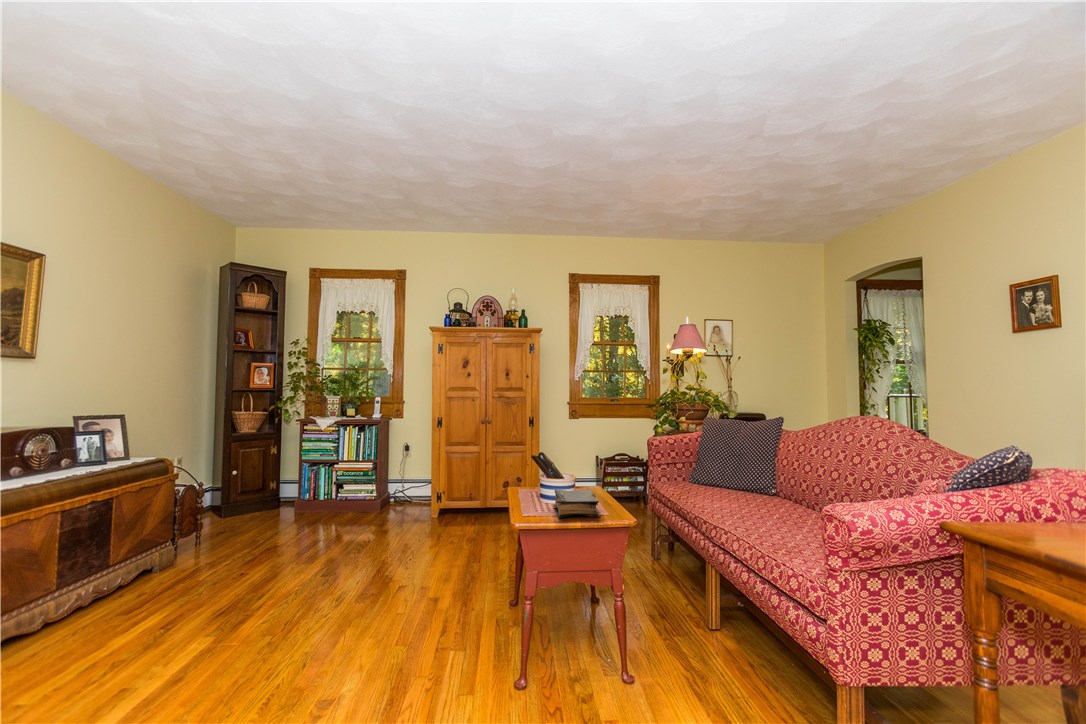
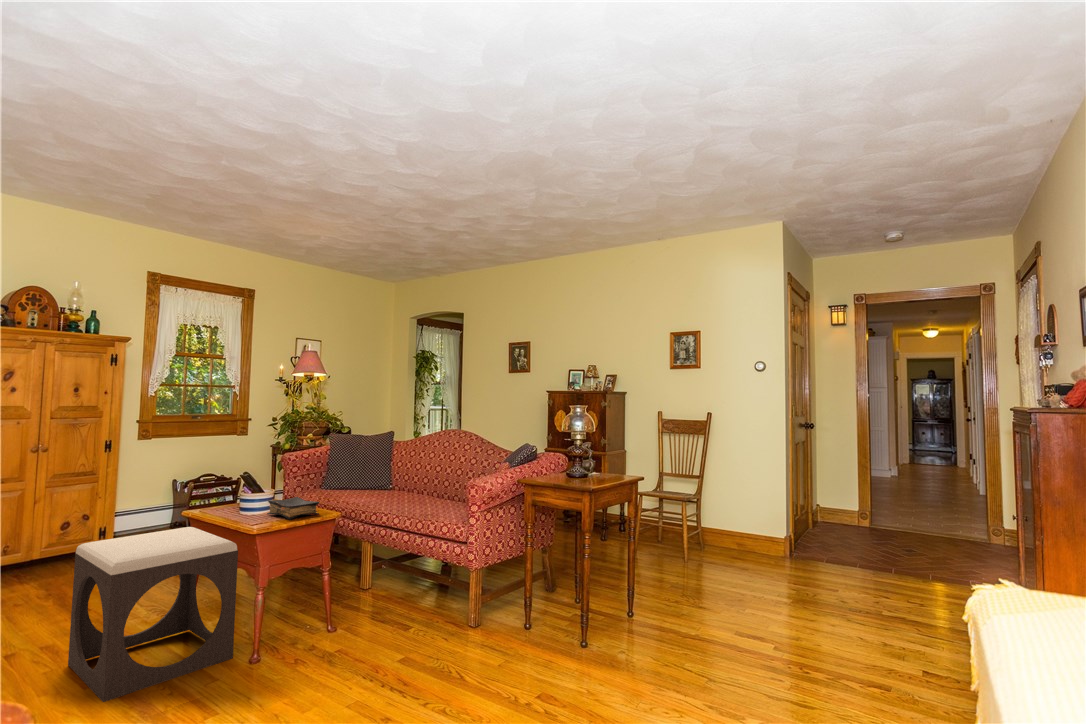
footstool: none [363,505,500,674] -> present [68,527,238,702]

